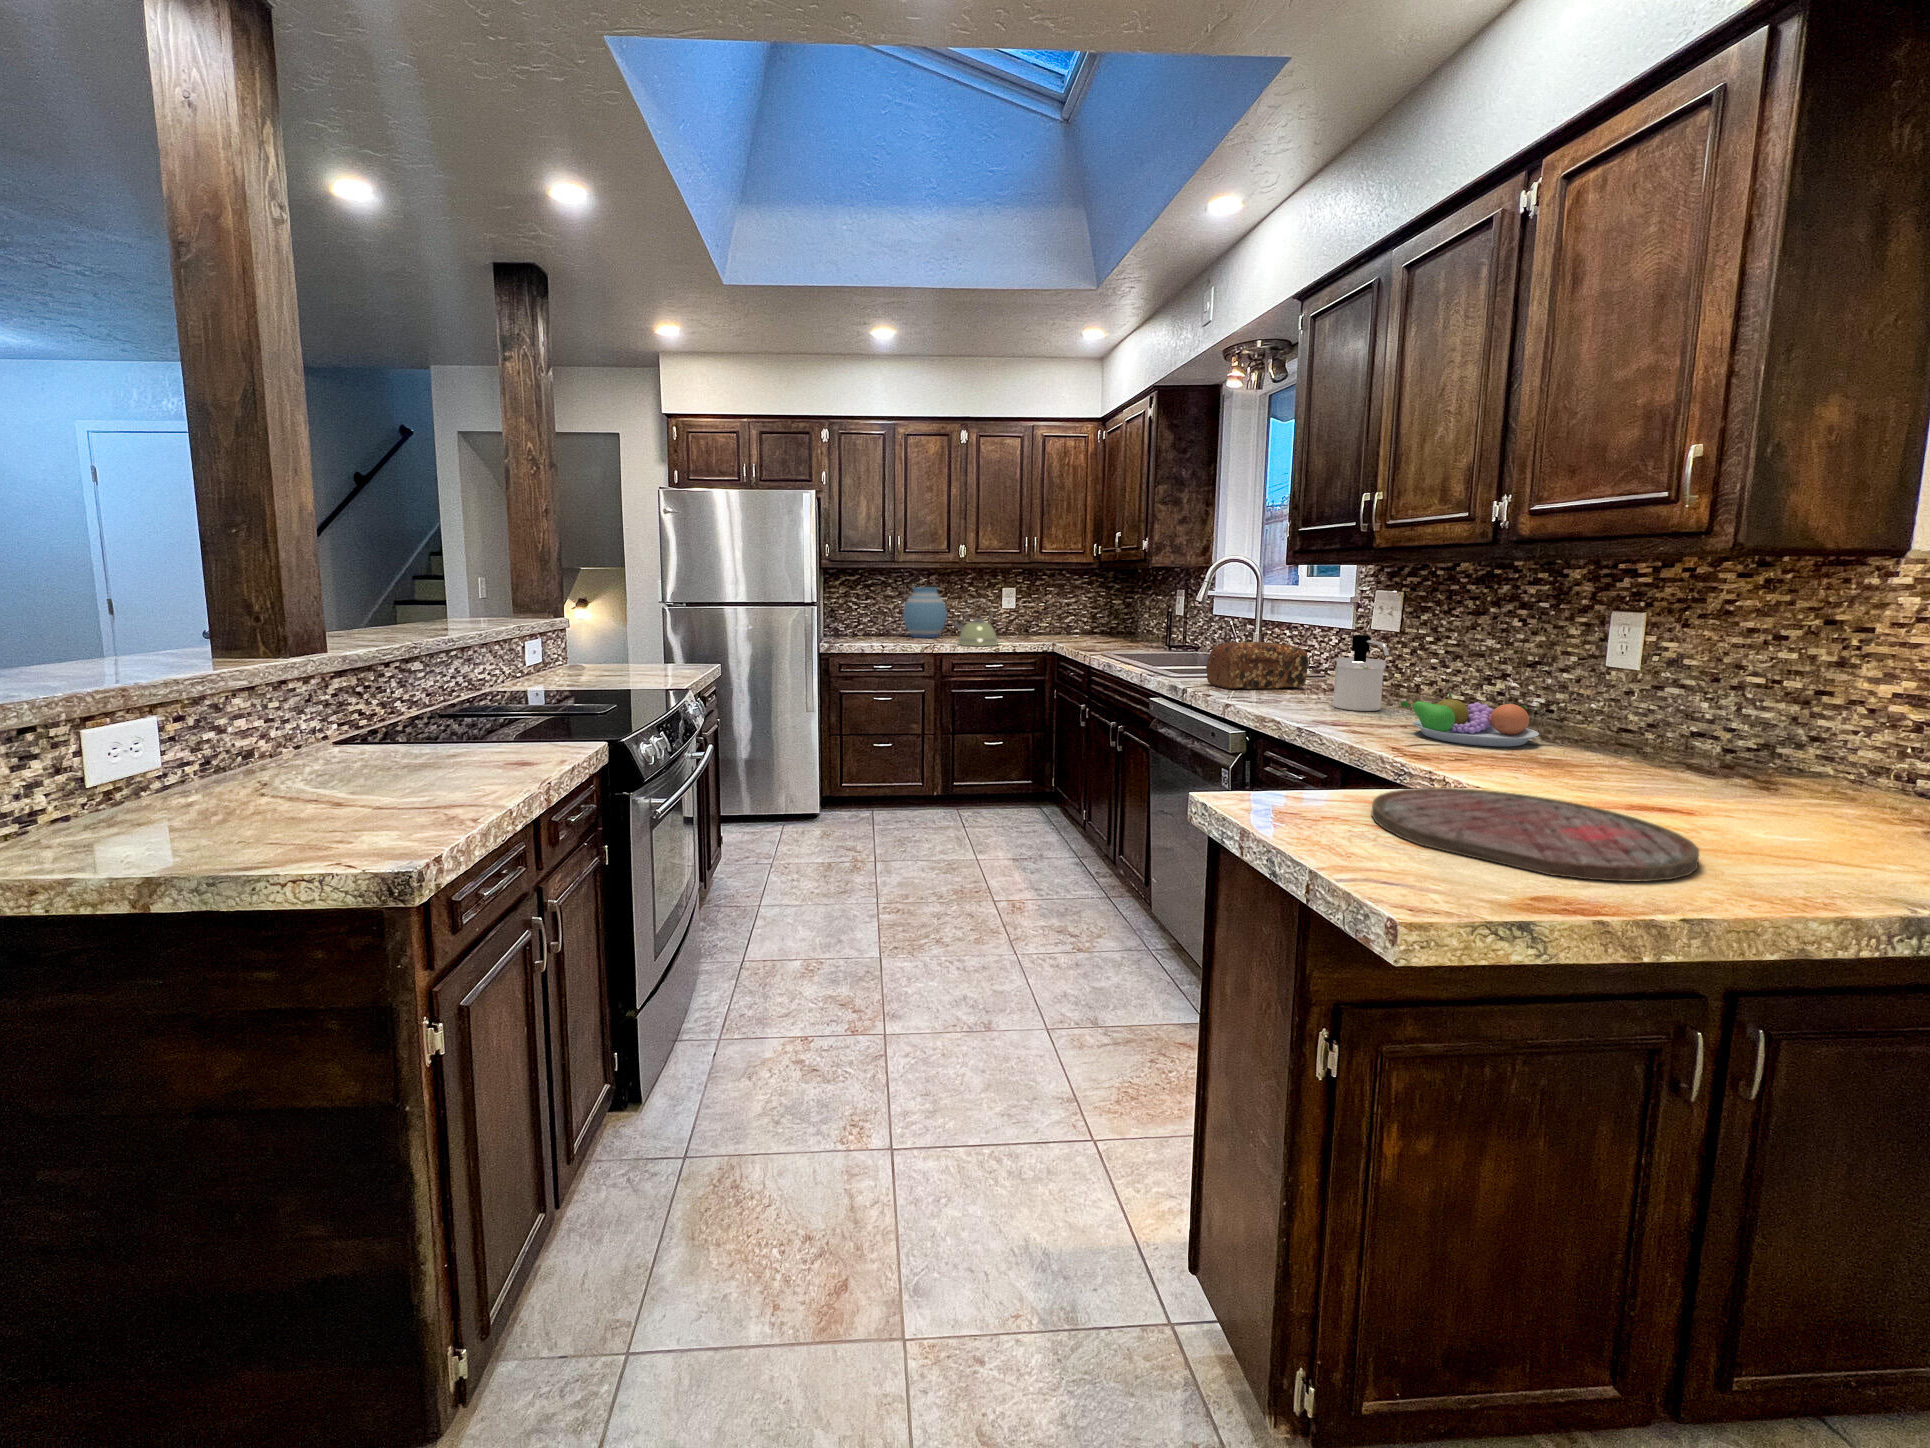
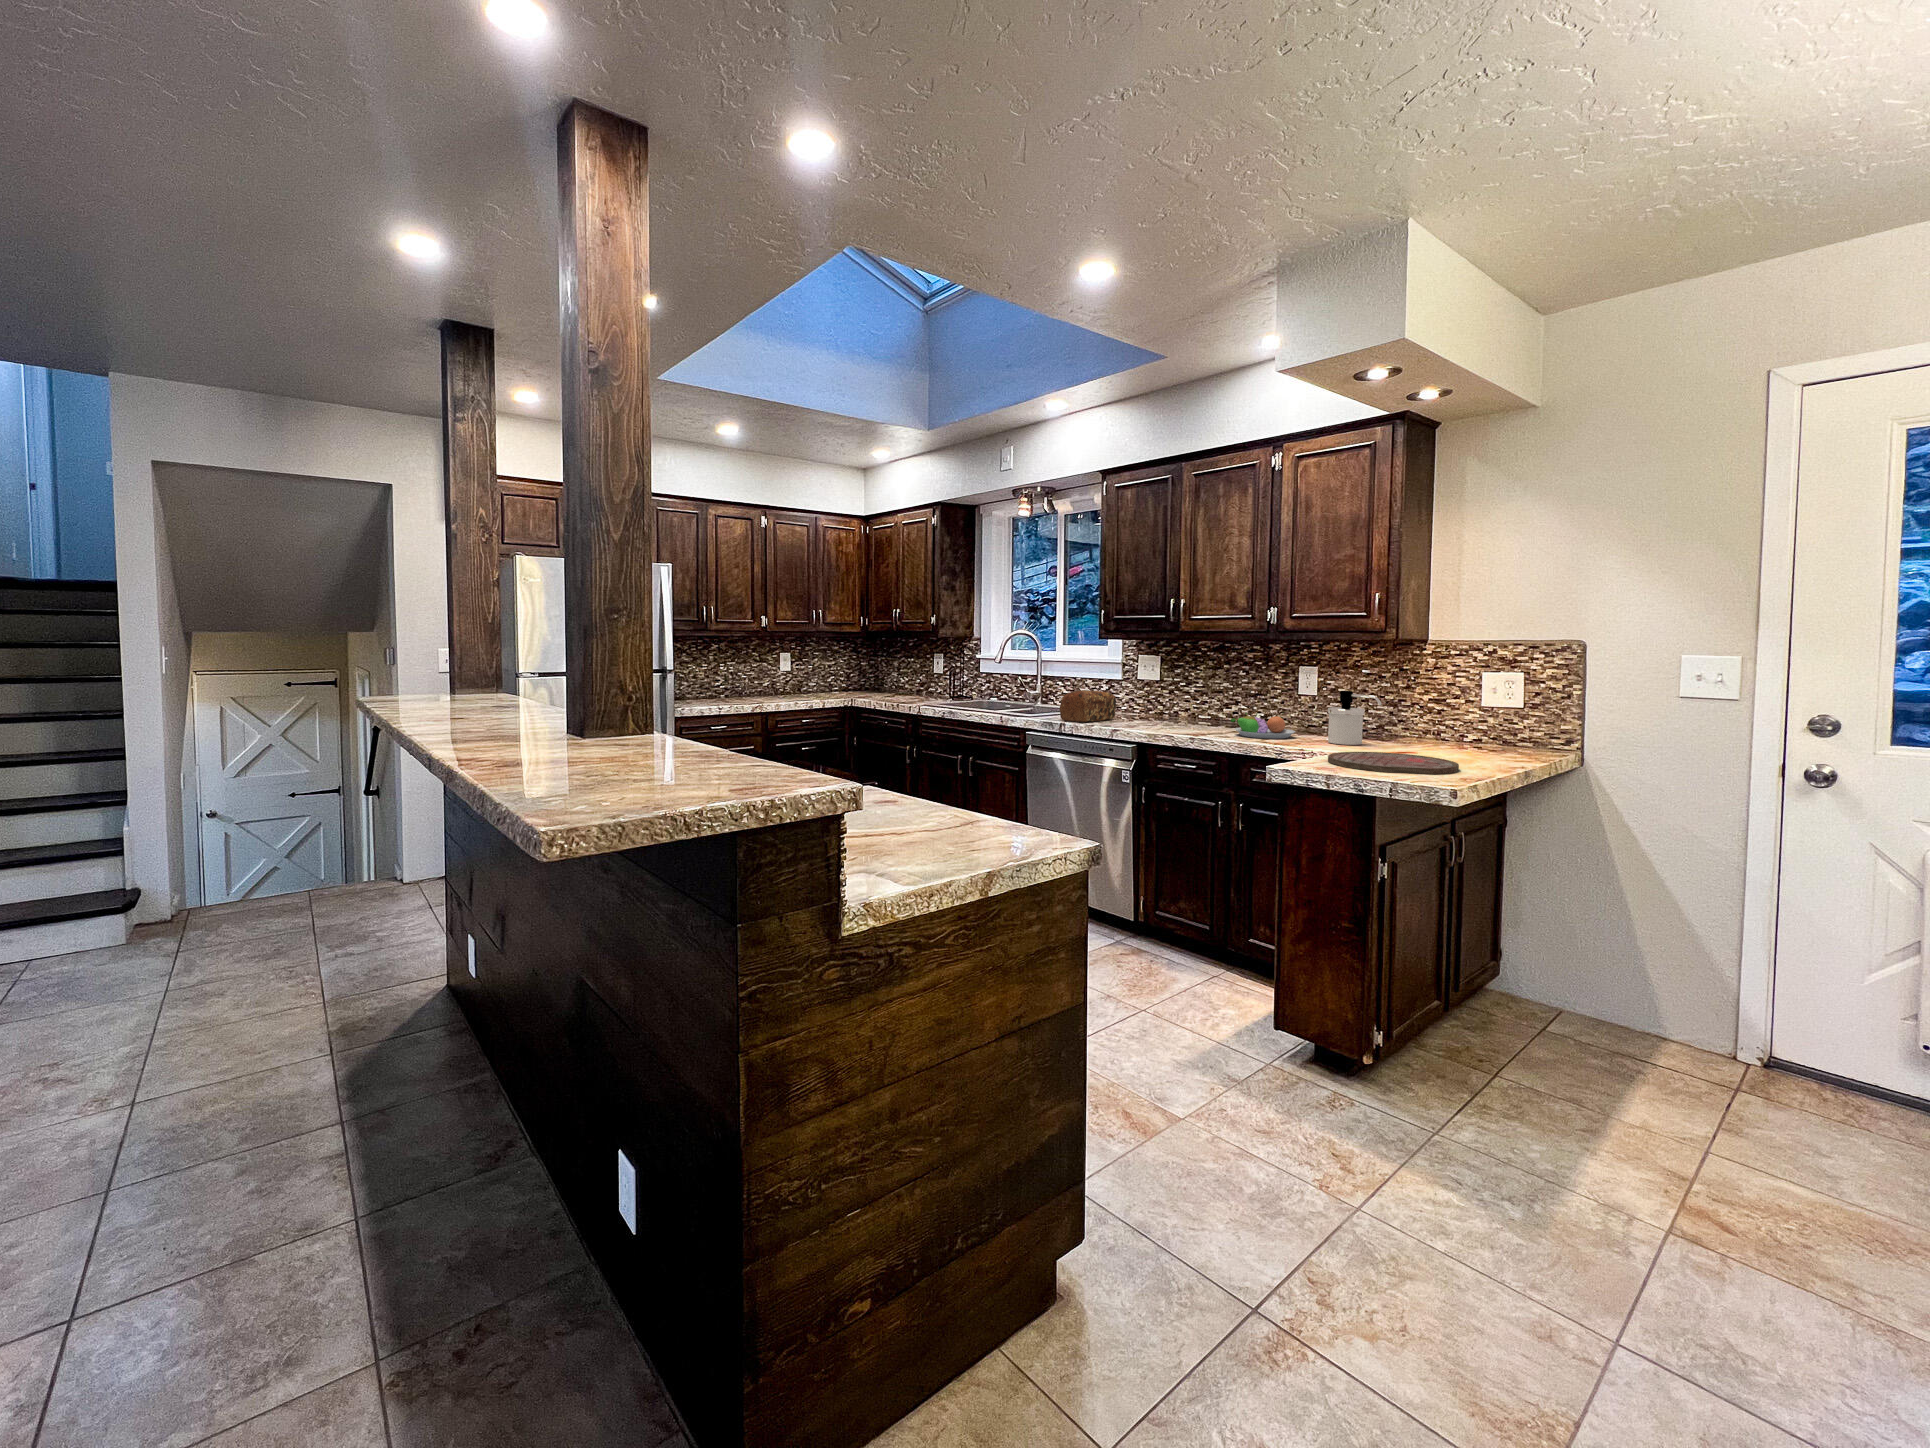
vase: present [903,587,947,638] -> none [698,653,740,701]
kettle: present [954,604,998,646] -> none [773,663,814,705]
soap dispenser: present [1333,635,1389,711] -> present [1328,691,1382,745]

